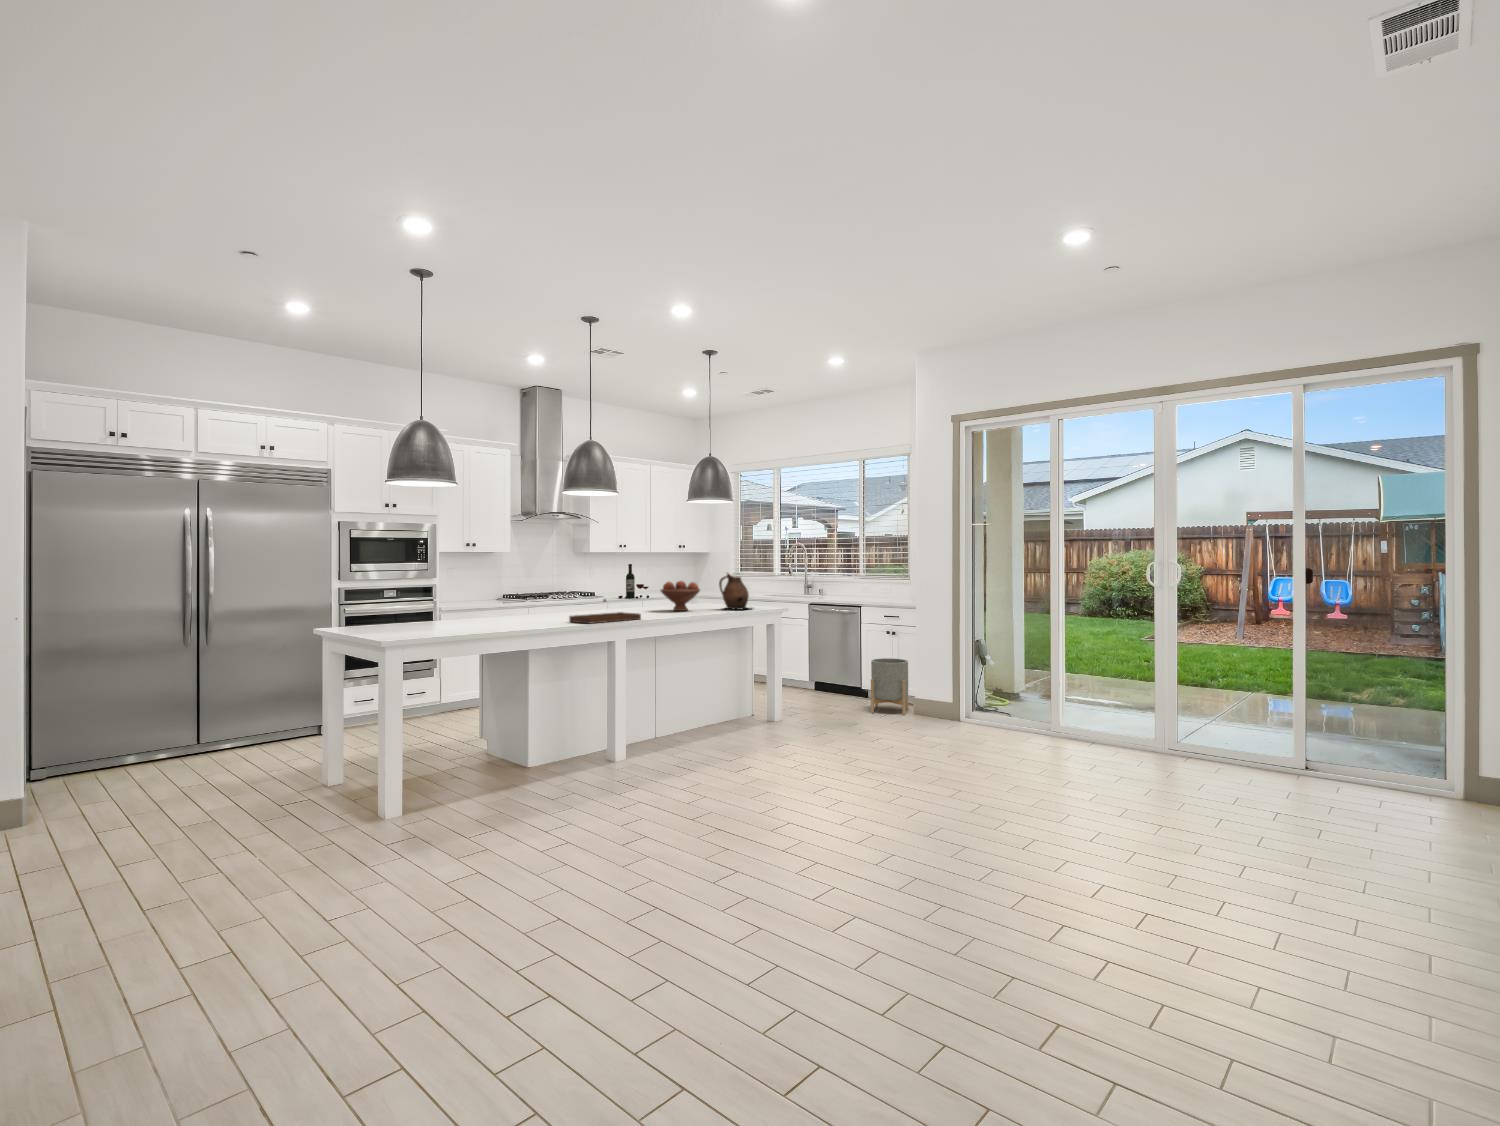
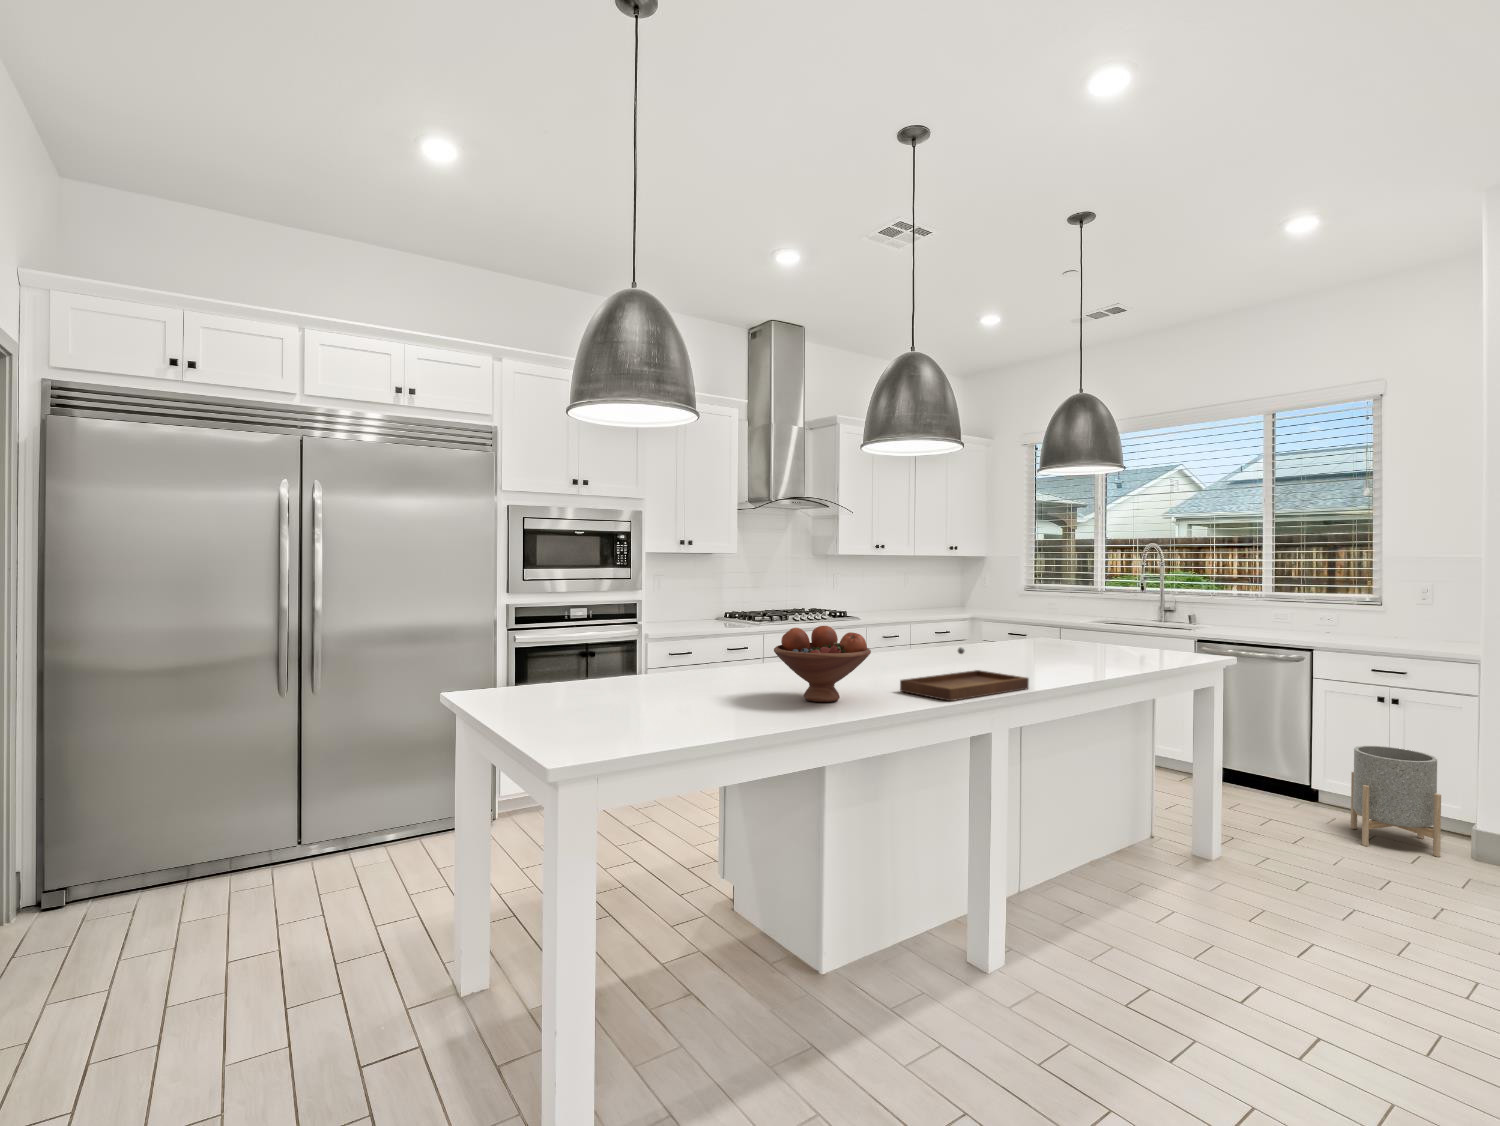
wine bottle: present [618,564,649,599] -> none [876,572,925,623]
ceramic pitcher: present [719,573,749,610] -> none [1113,595,1177,664]
fruit bowl: present [661,581,700,611] -> present [774,626,871,702]

